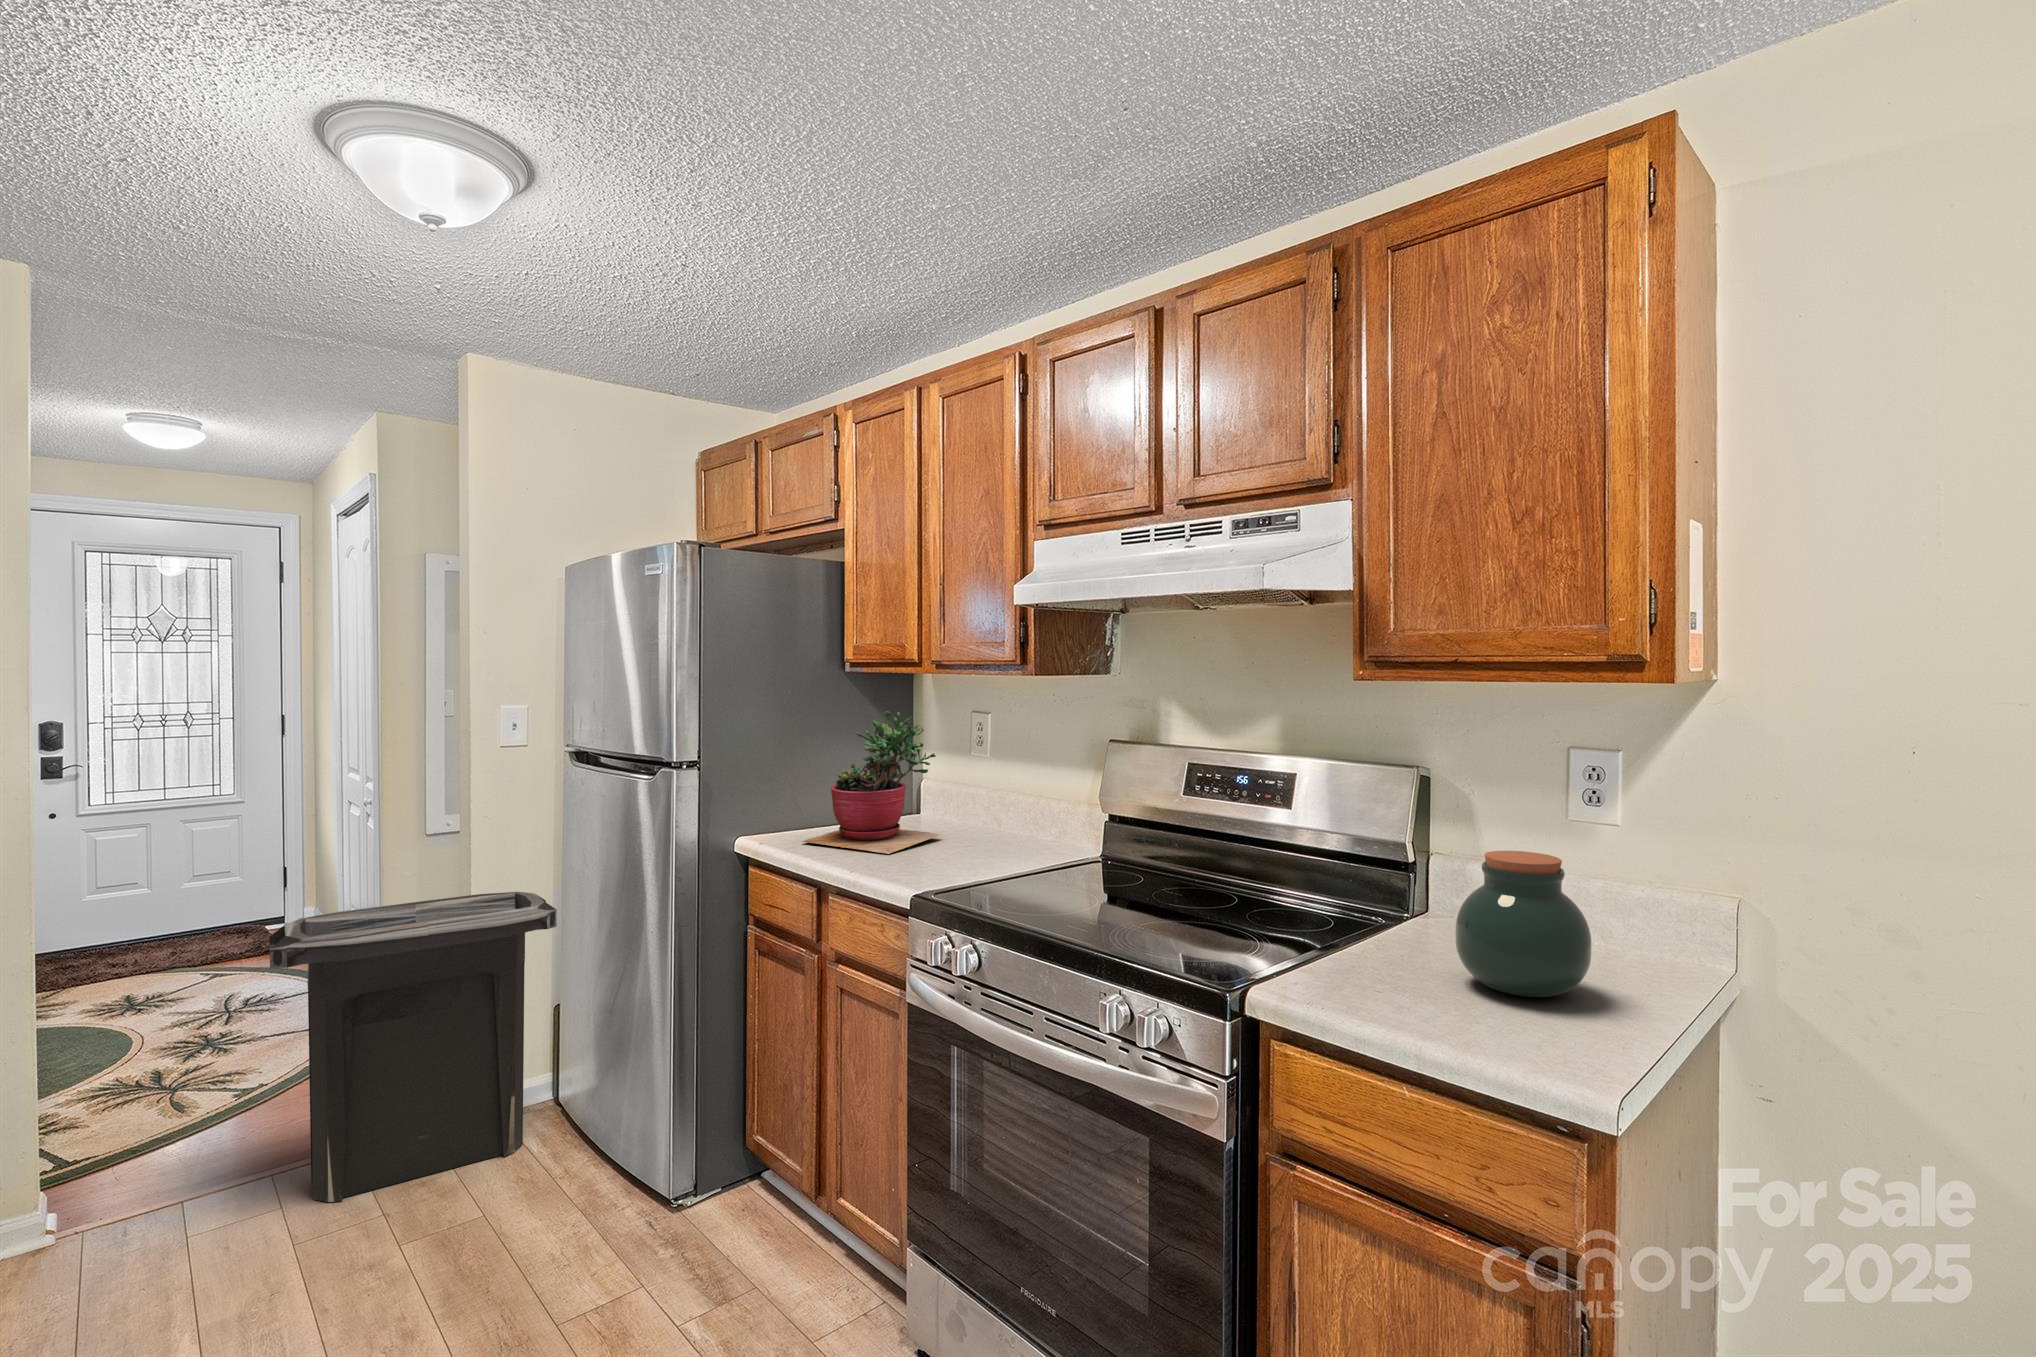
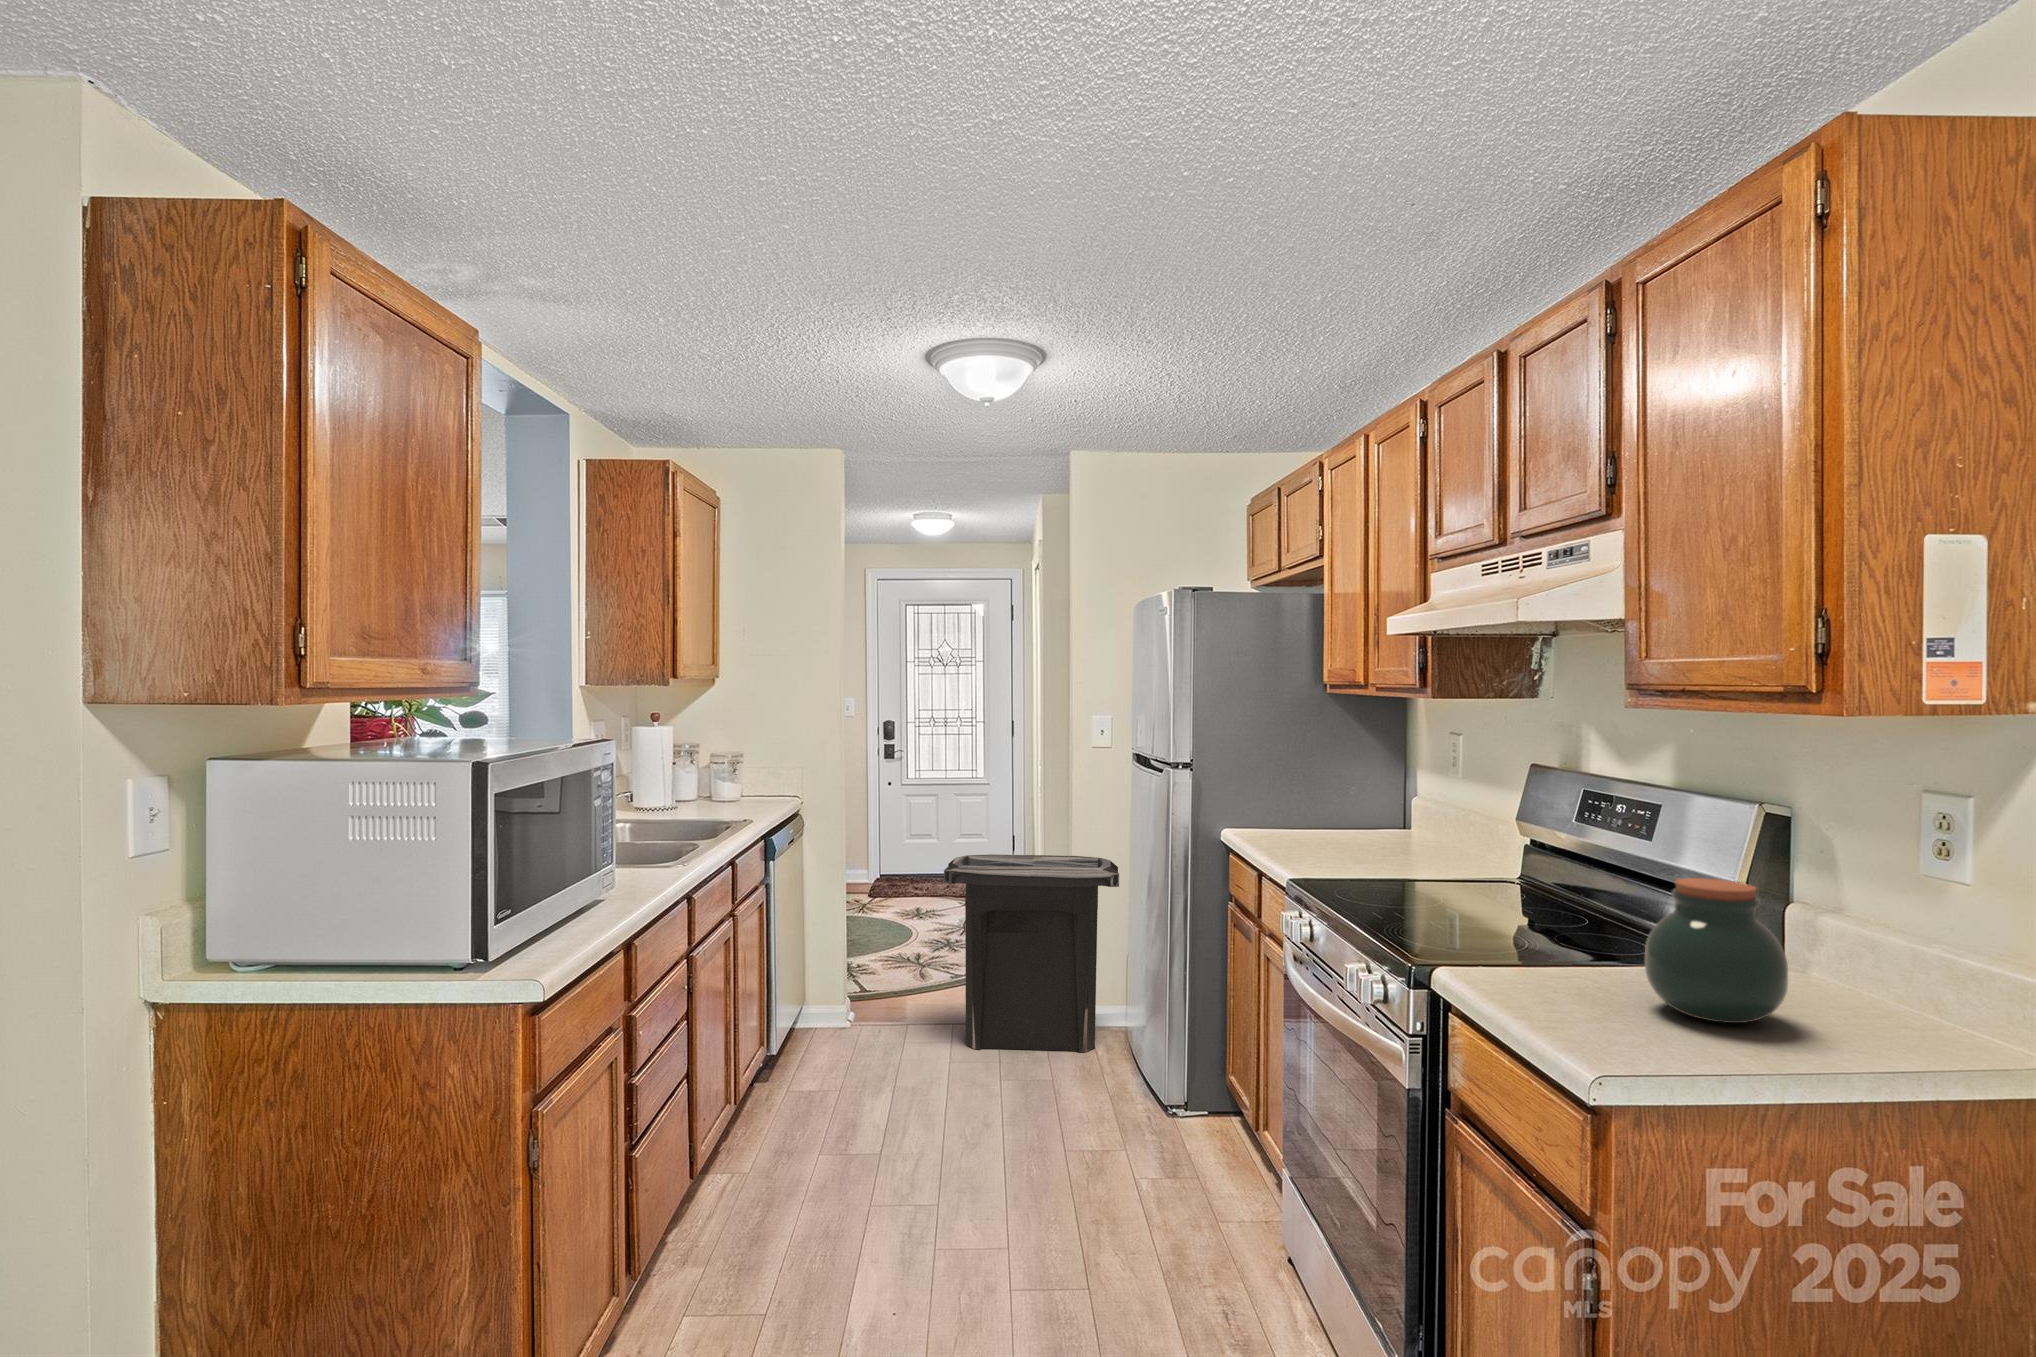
succulent plant: present [802,711,942,854] -> none [1270,727,1396,852]

